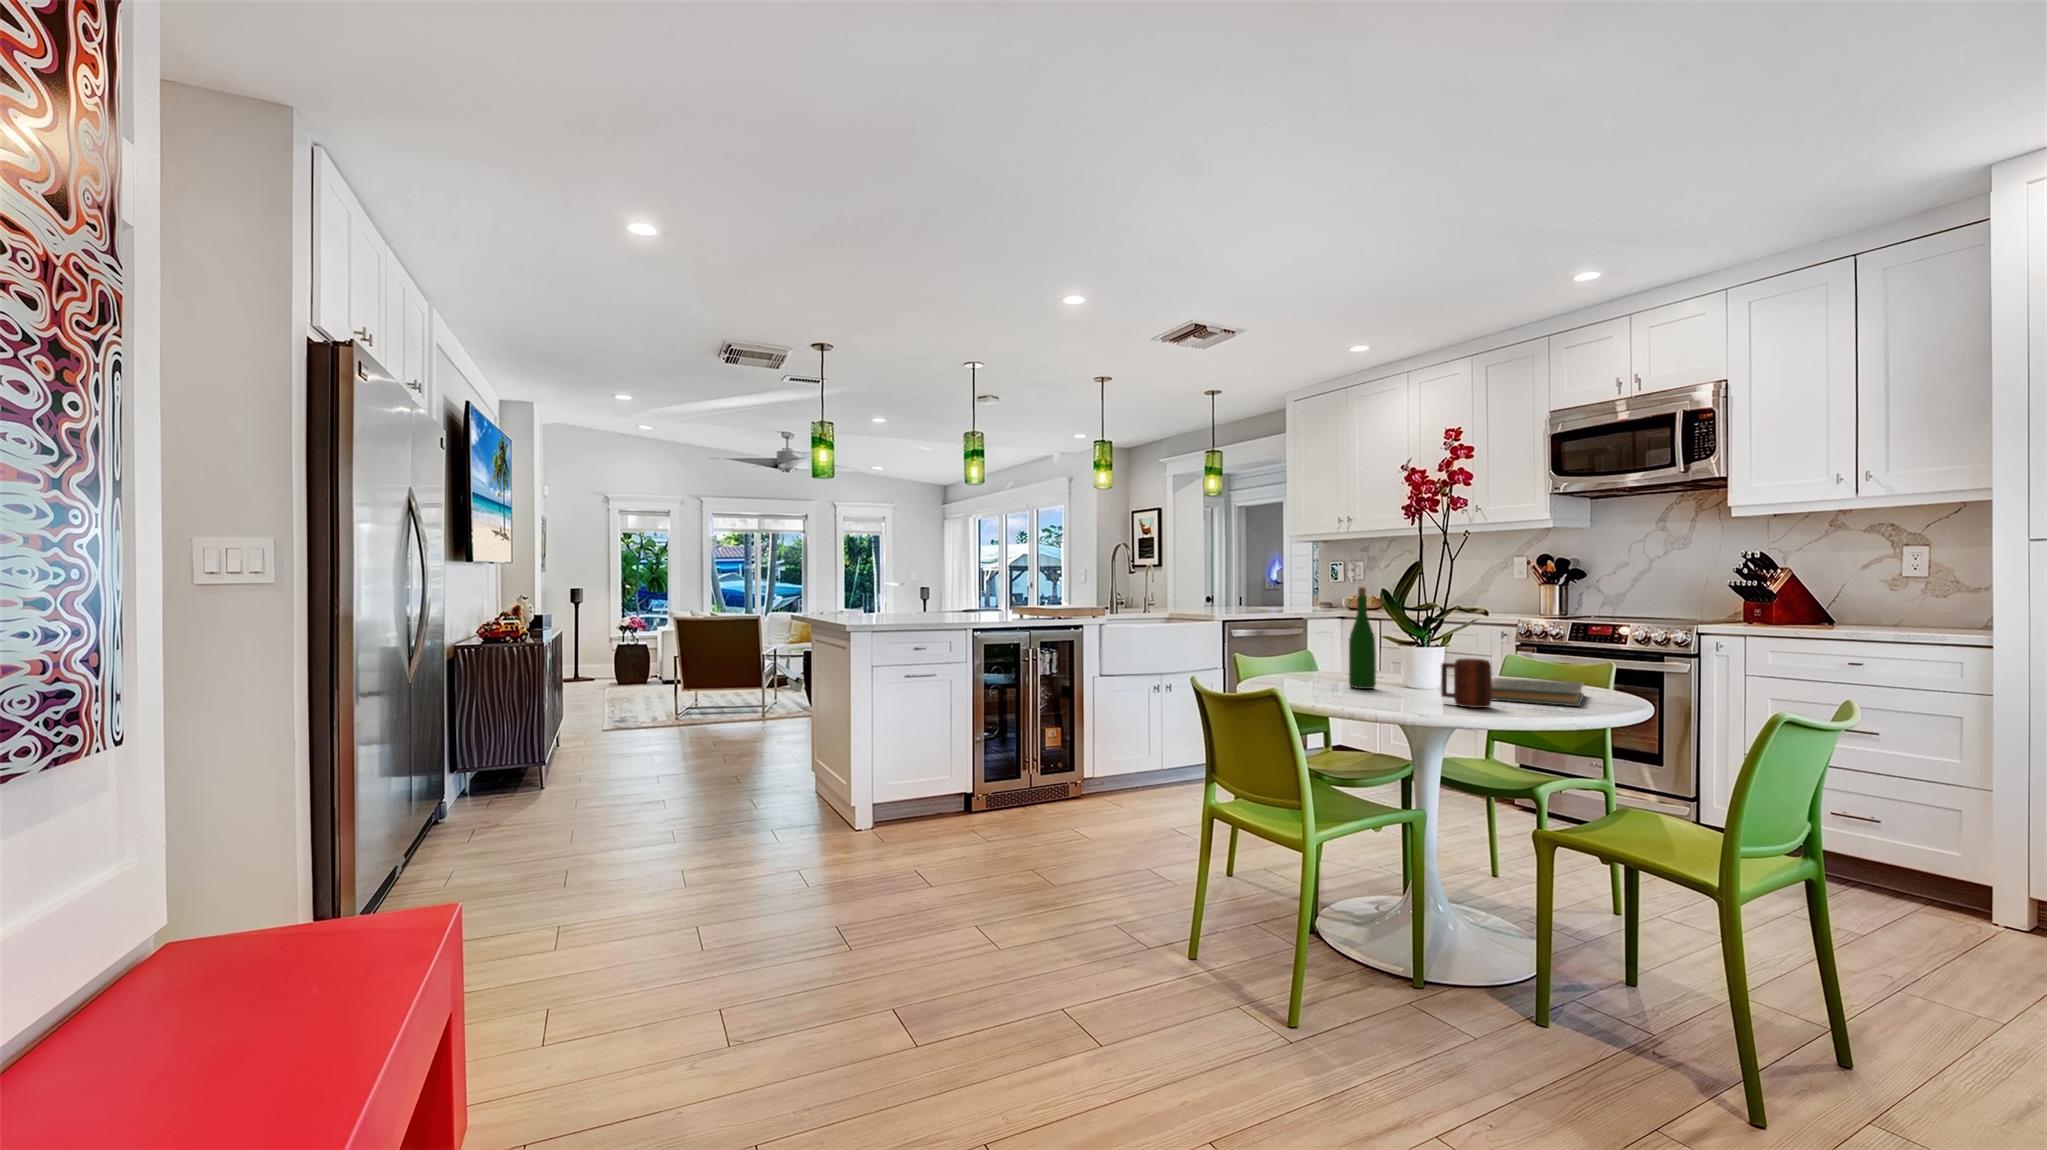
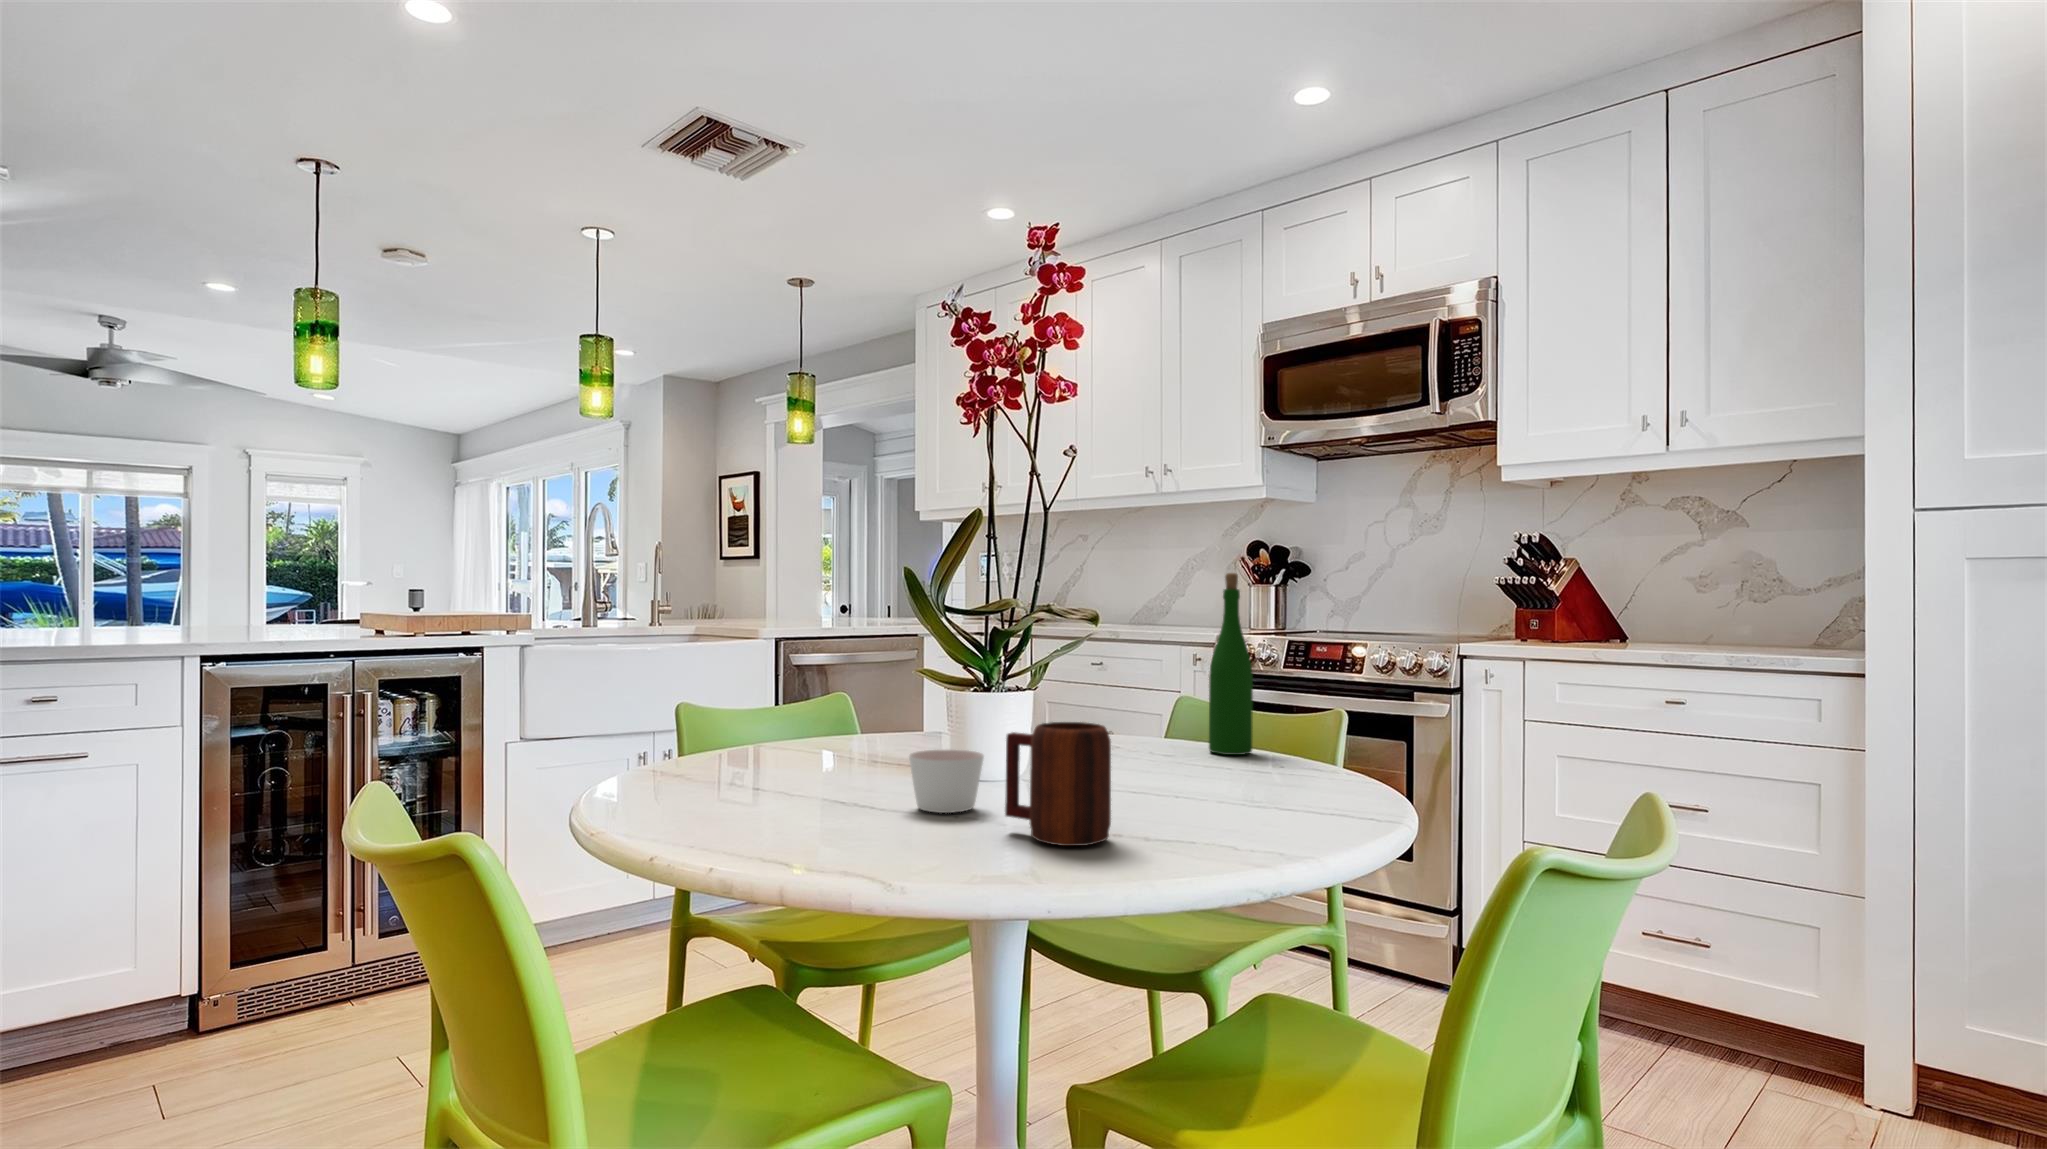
wine bottle: present [1349,587,1376,689] -> present [1209,573,1253,755]
candle: none [1389,671,1424,697] -> present [909,749,984,813]
book: present [1492,678,1584,706] -> none [1105,751,1307,824]

